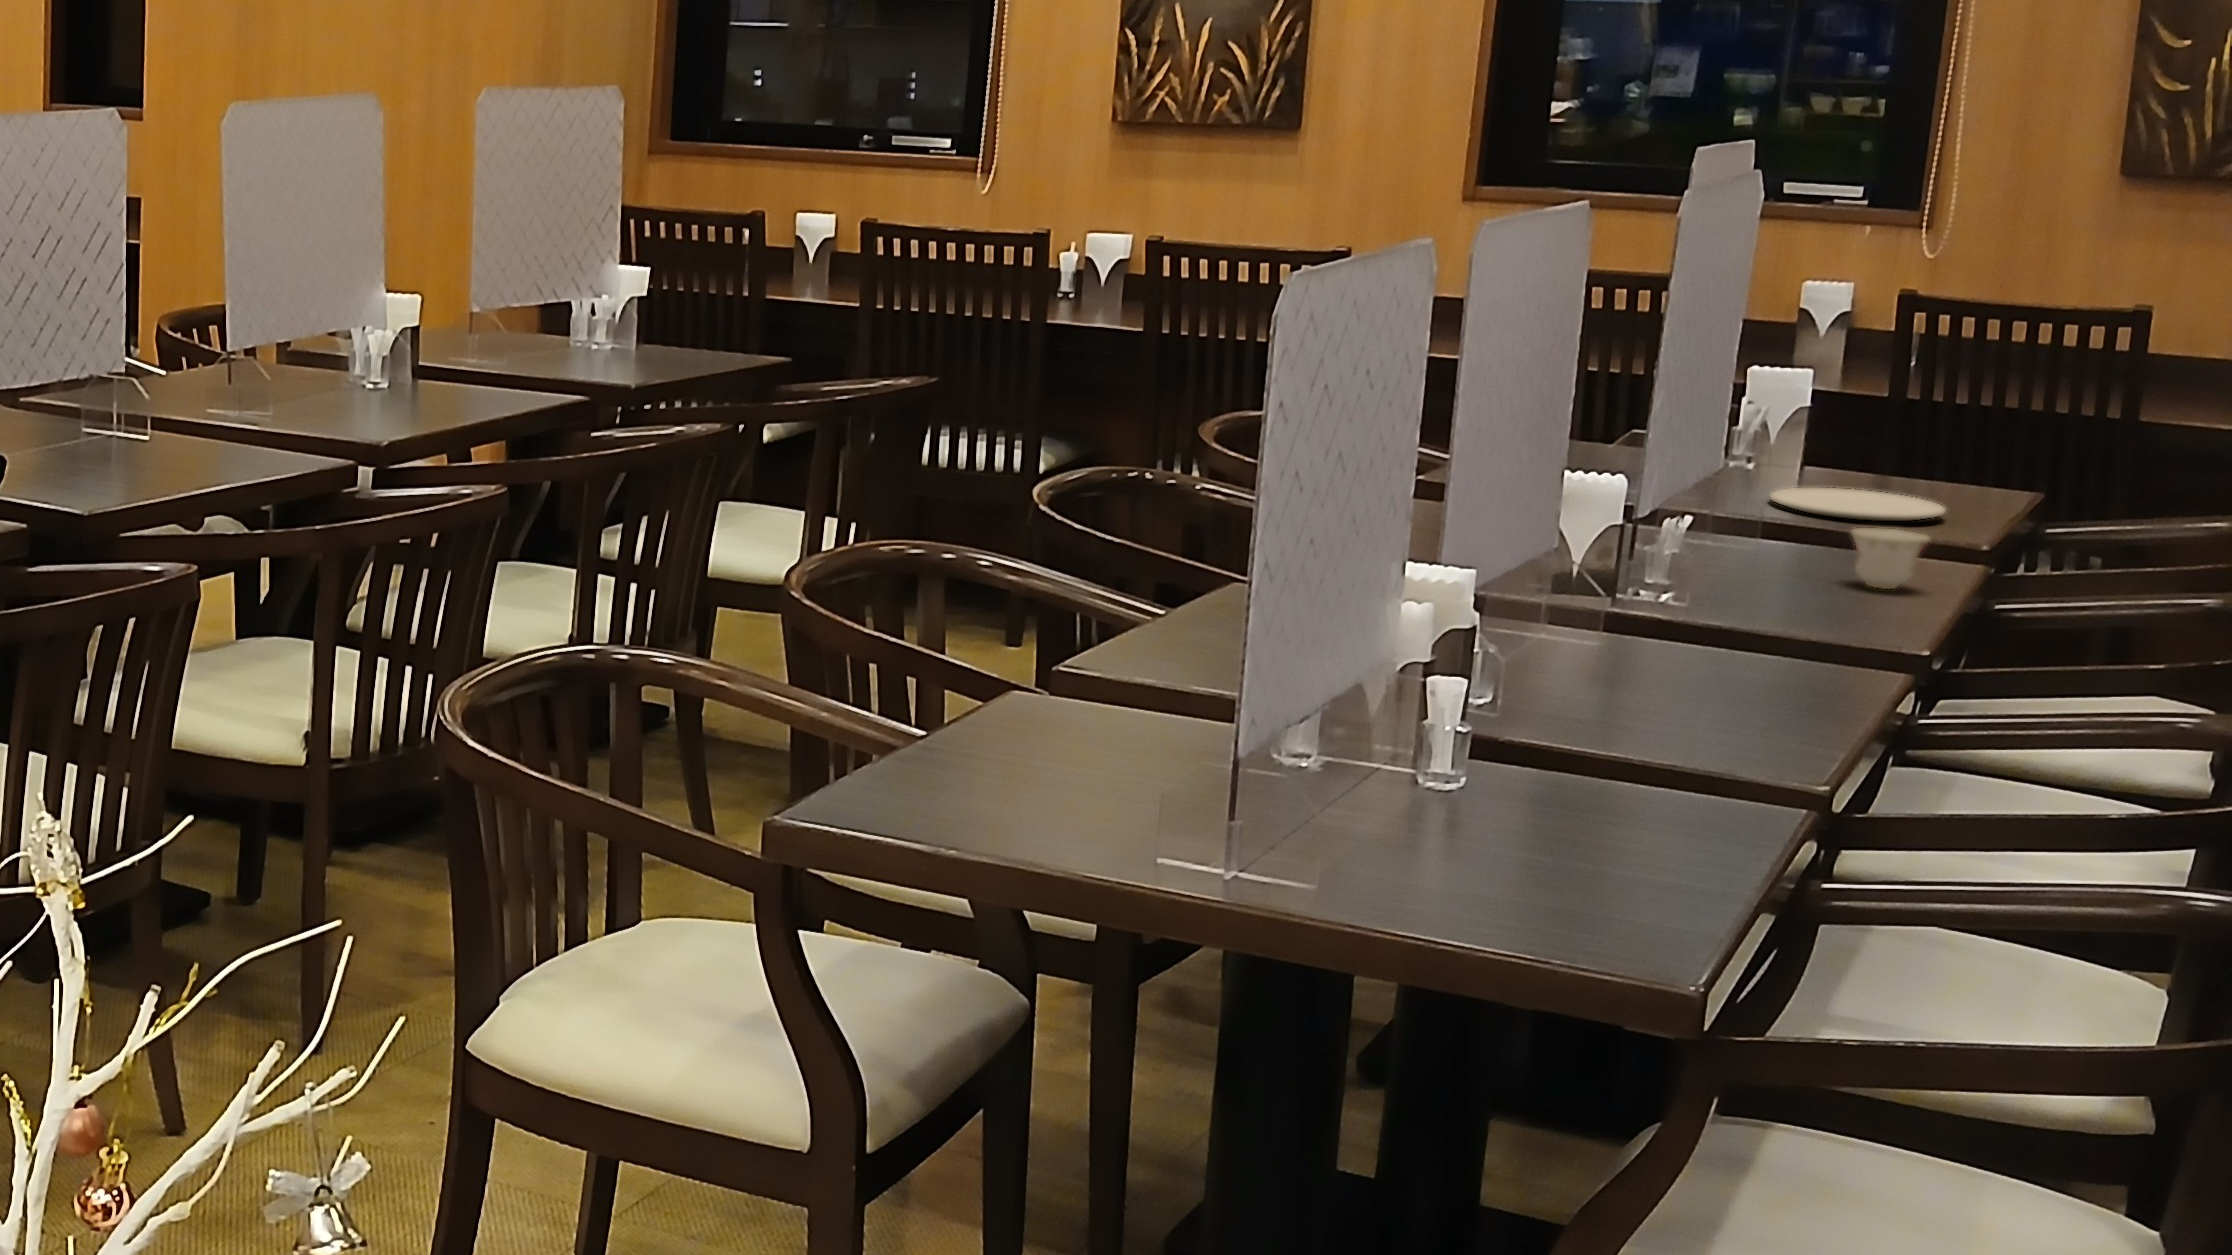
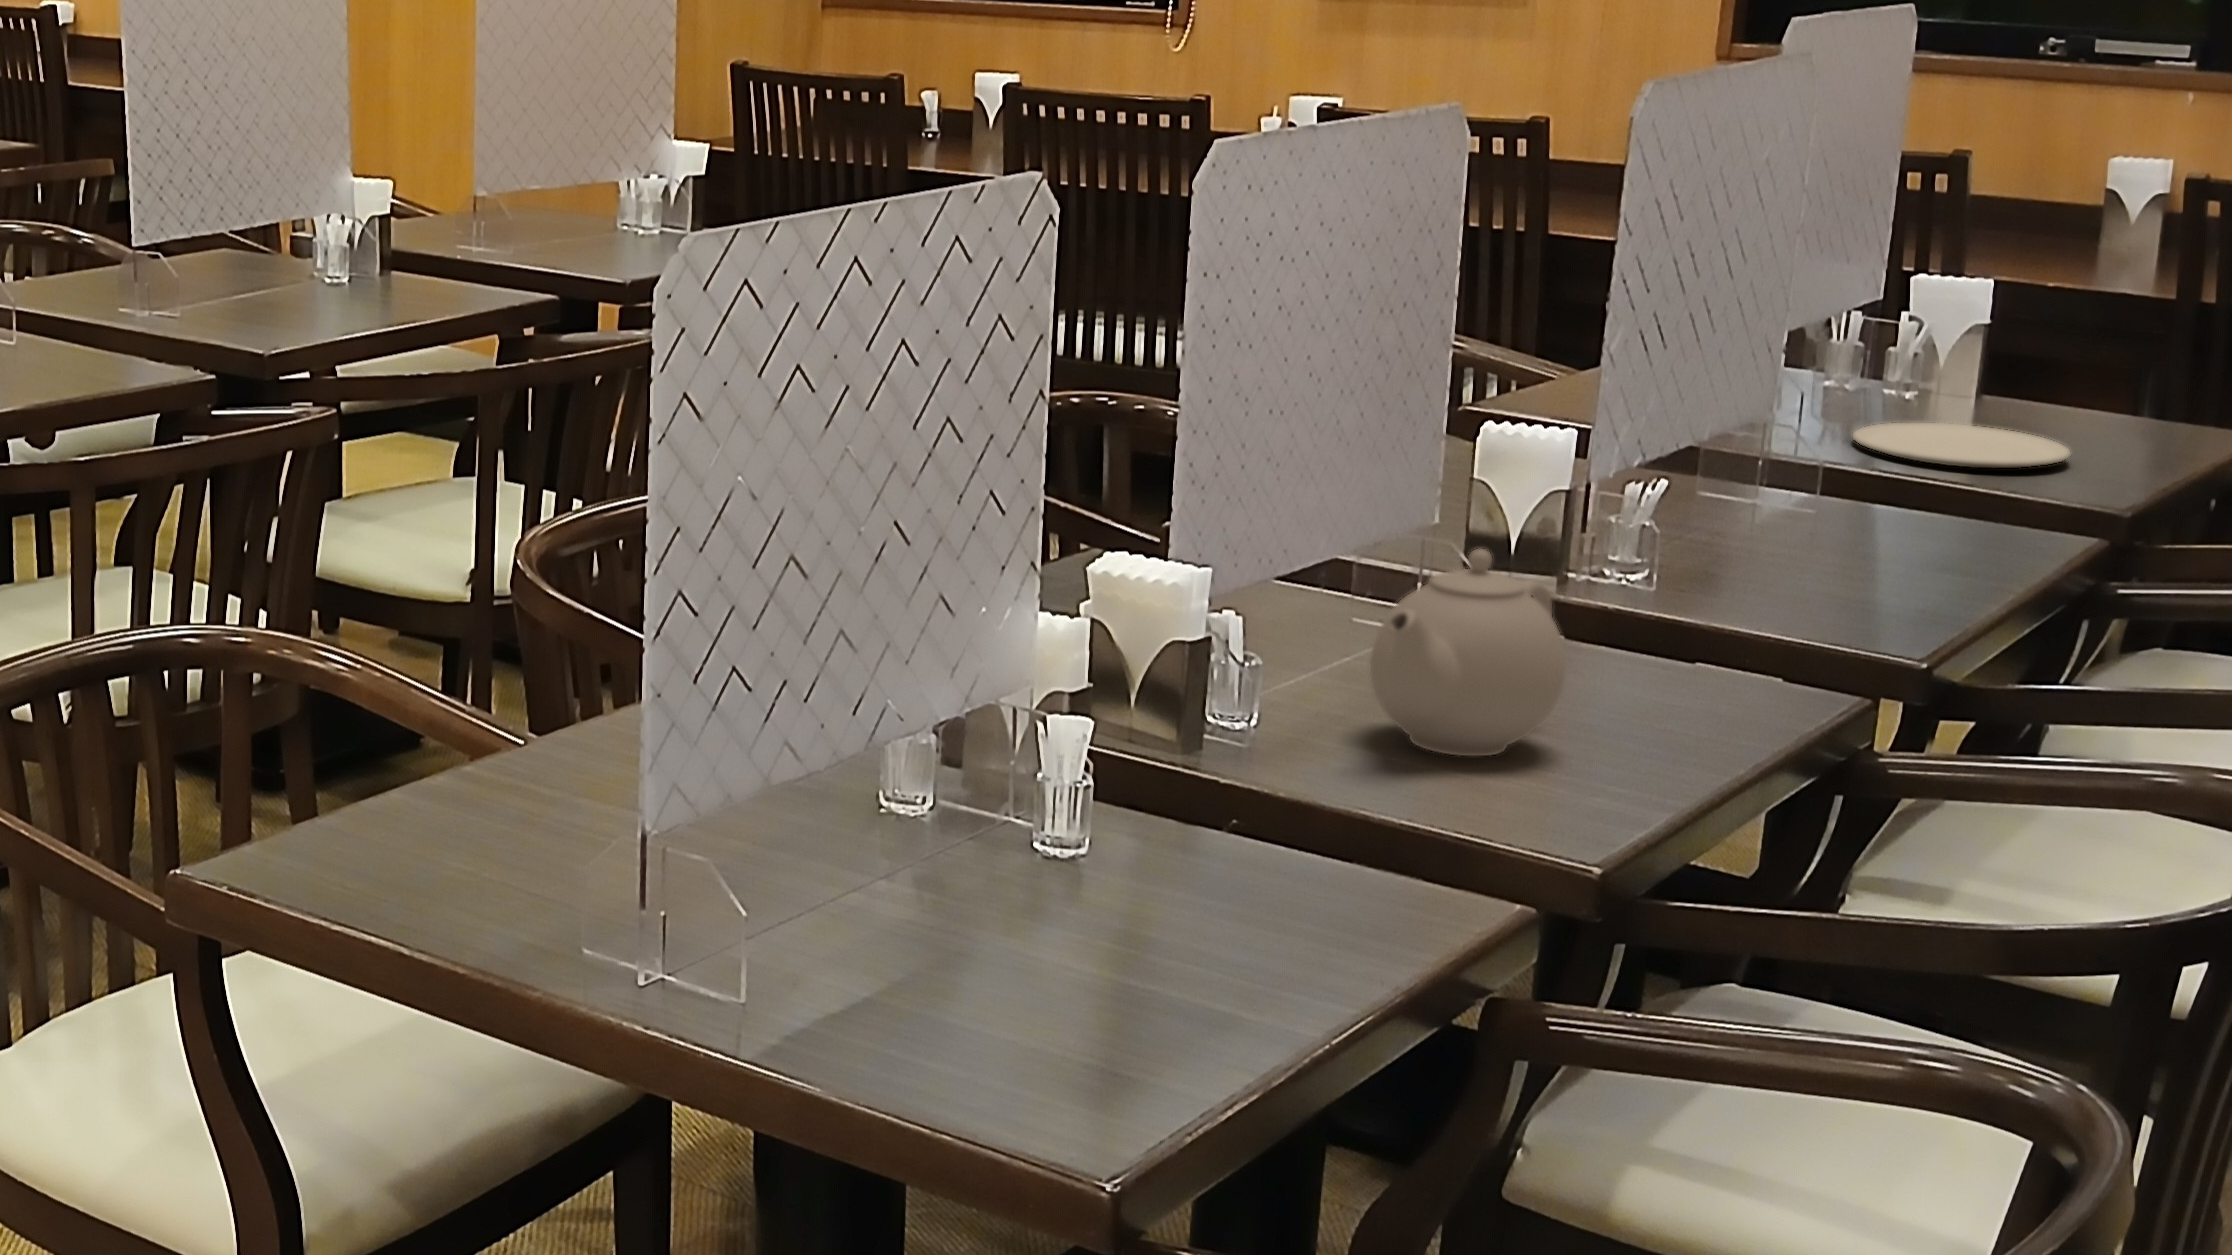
teacup: present [1851,528,1930,589] -> none [1853,487,1954,563]
teapot: none [1637,556,1799,722] -> present [1370,549,1566,756]

